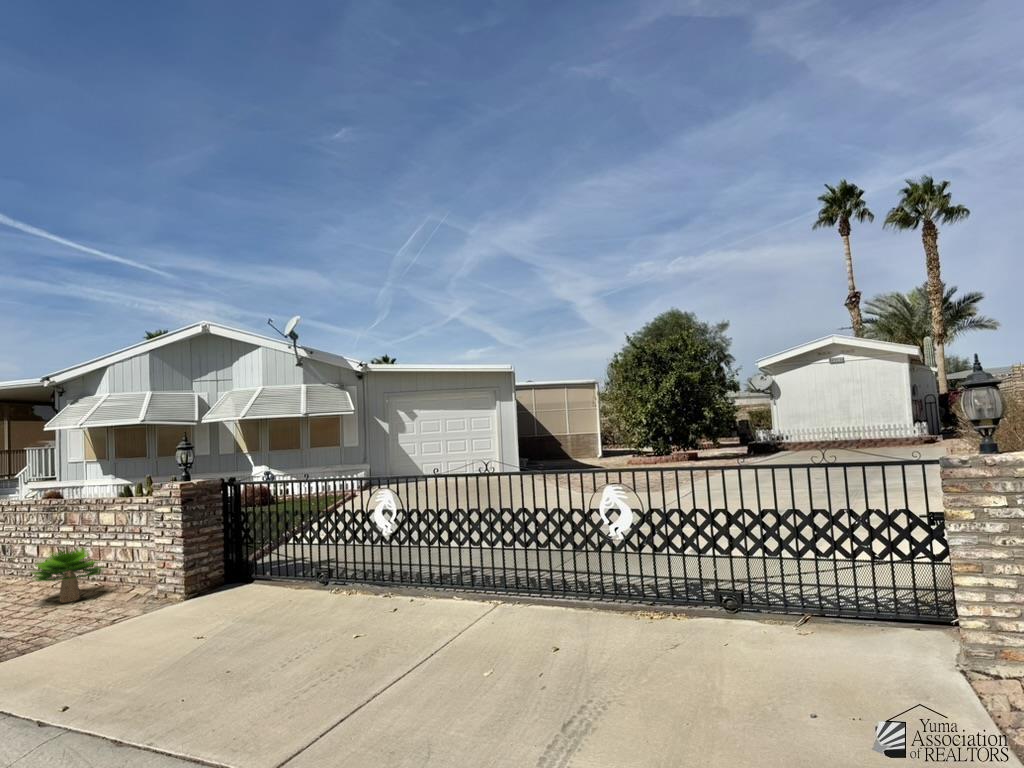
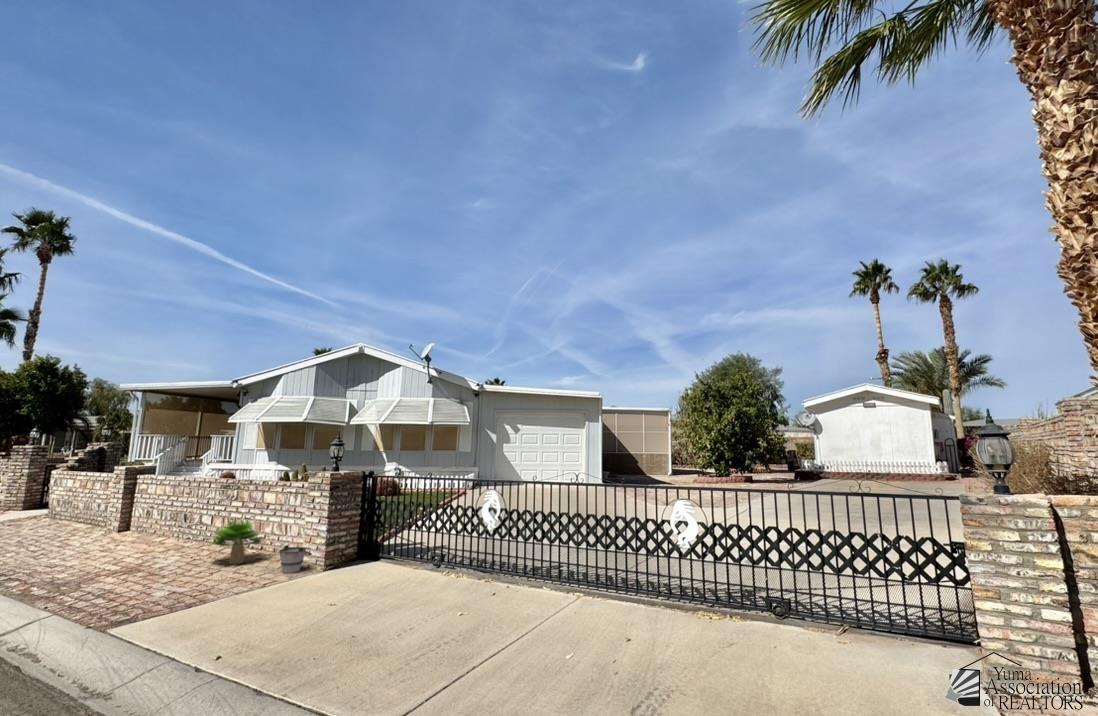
bucket: none [121,574,165,608] -> present [279,545,312,573]

